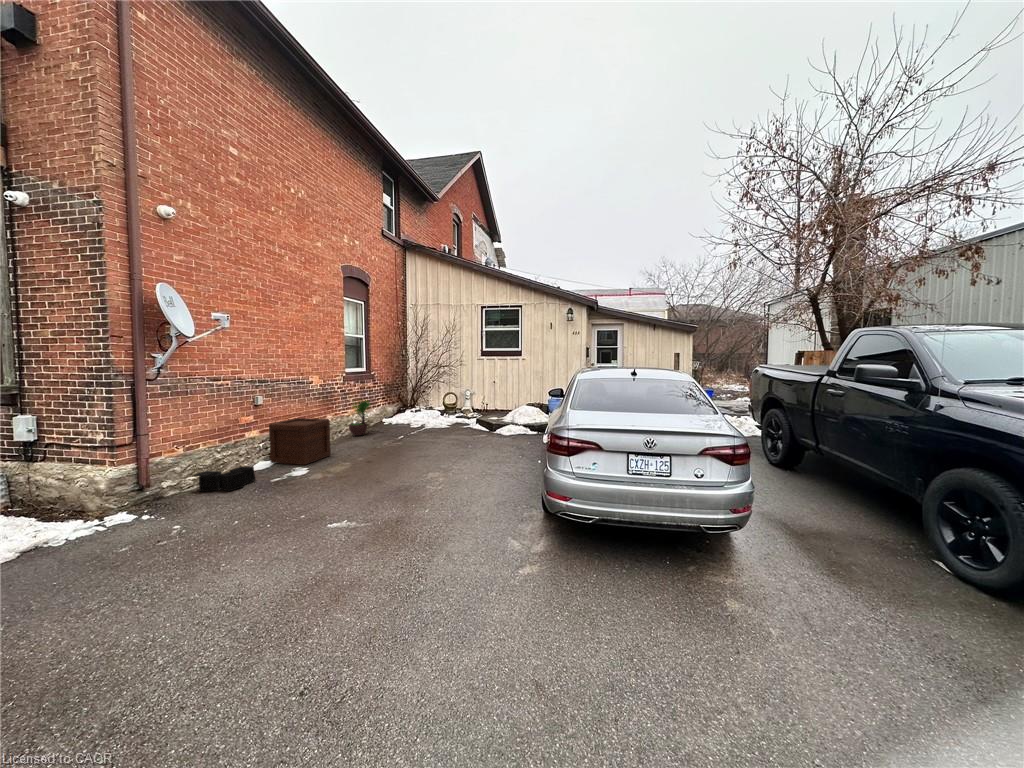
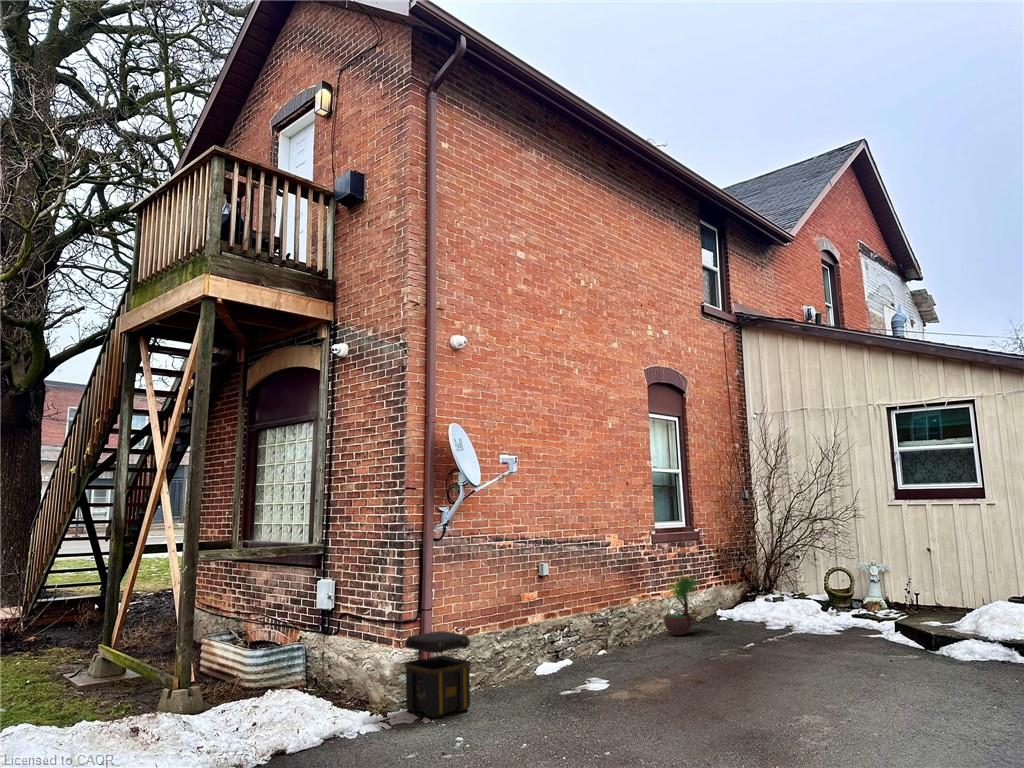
wooden crate: present [269,418,331,465] -> none [557,600,639,672]
toolbox: none [117,451,187,519] -> present [405,631,471,717]
storage bin: present [194,466,256,492] -> none [474,664,544,696]

